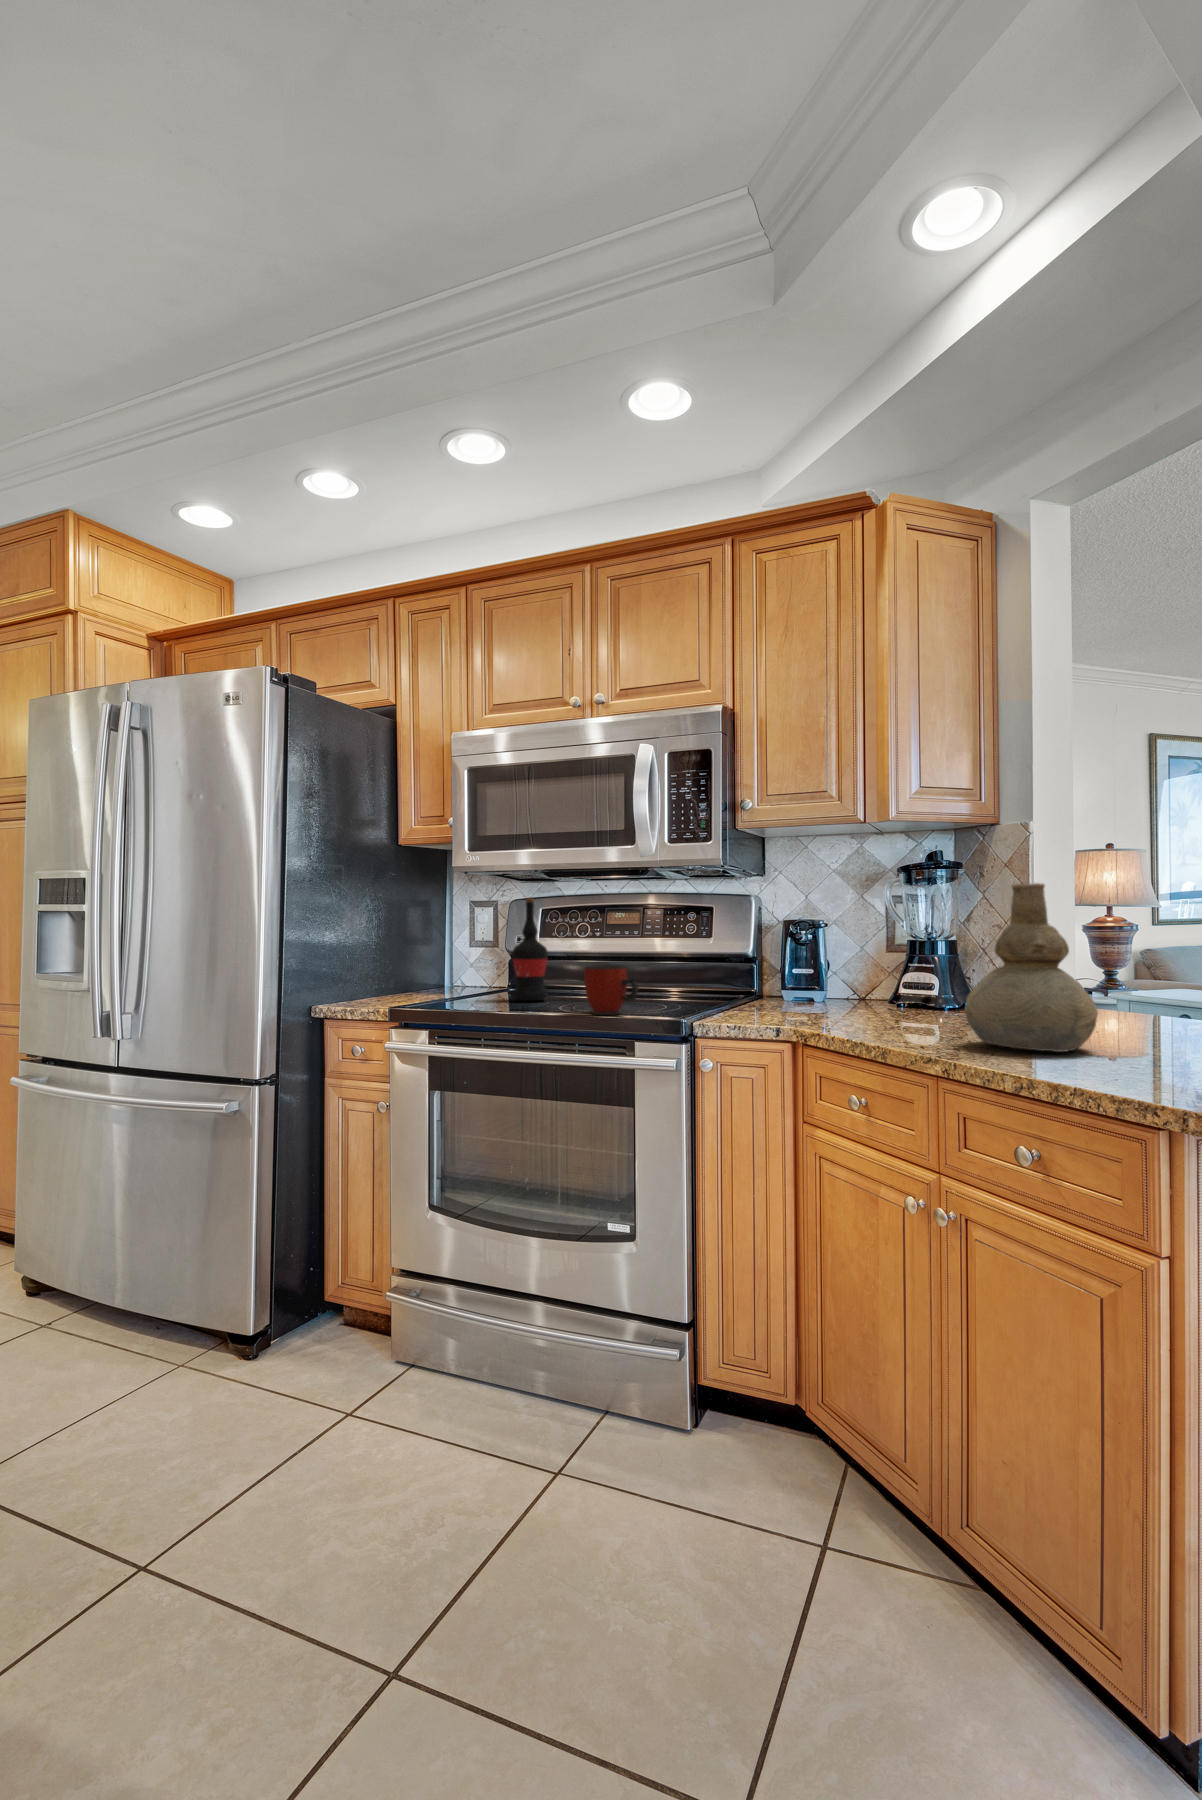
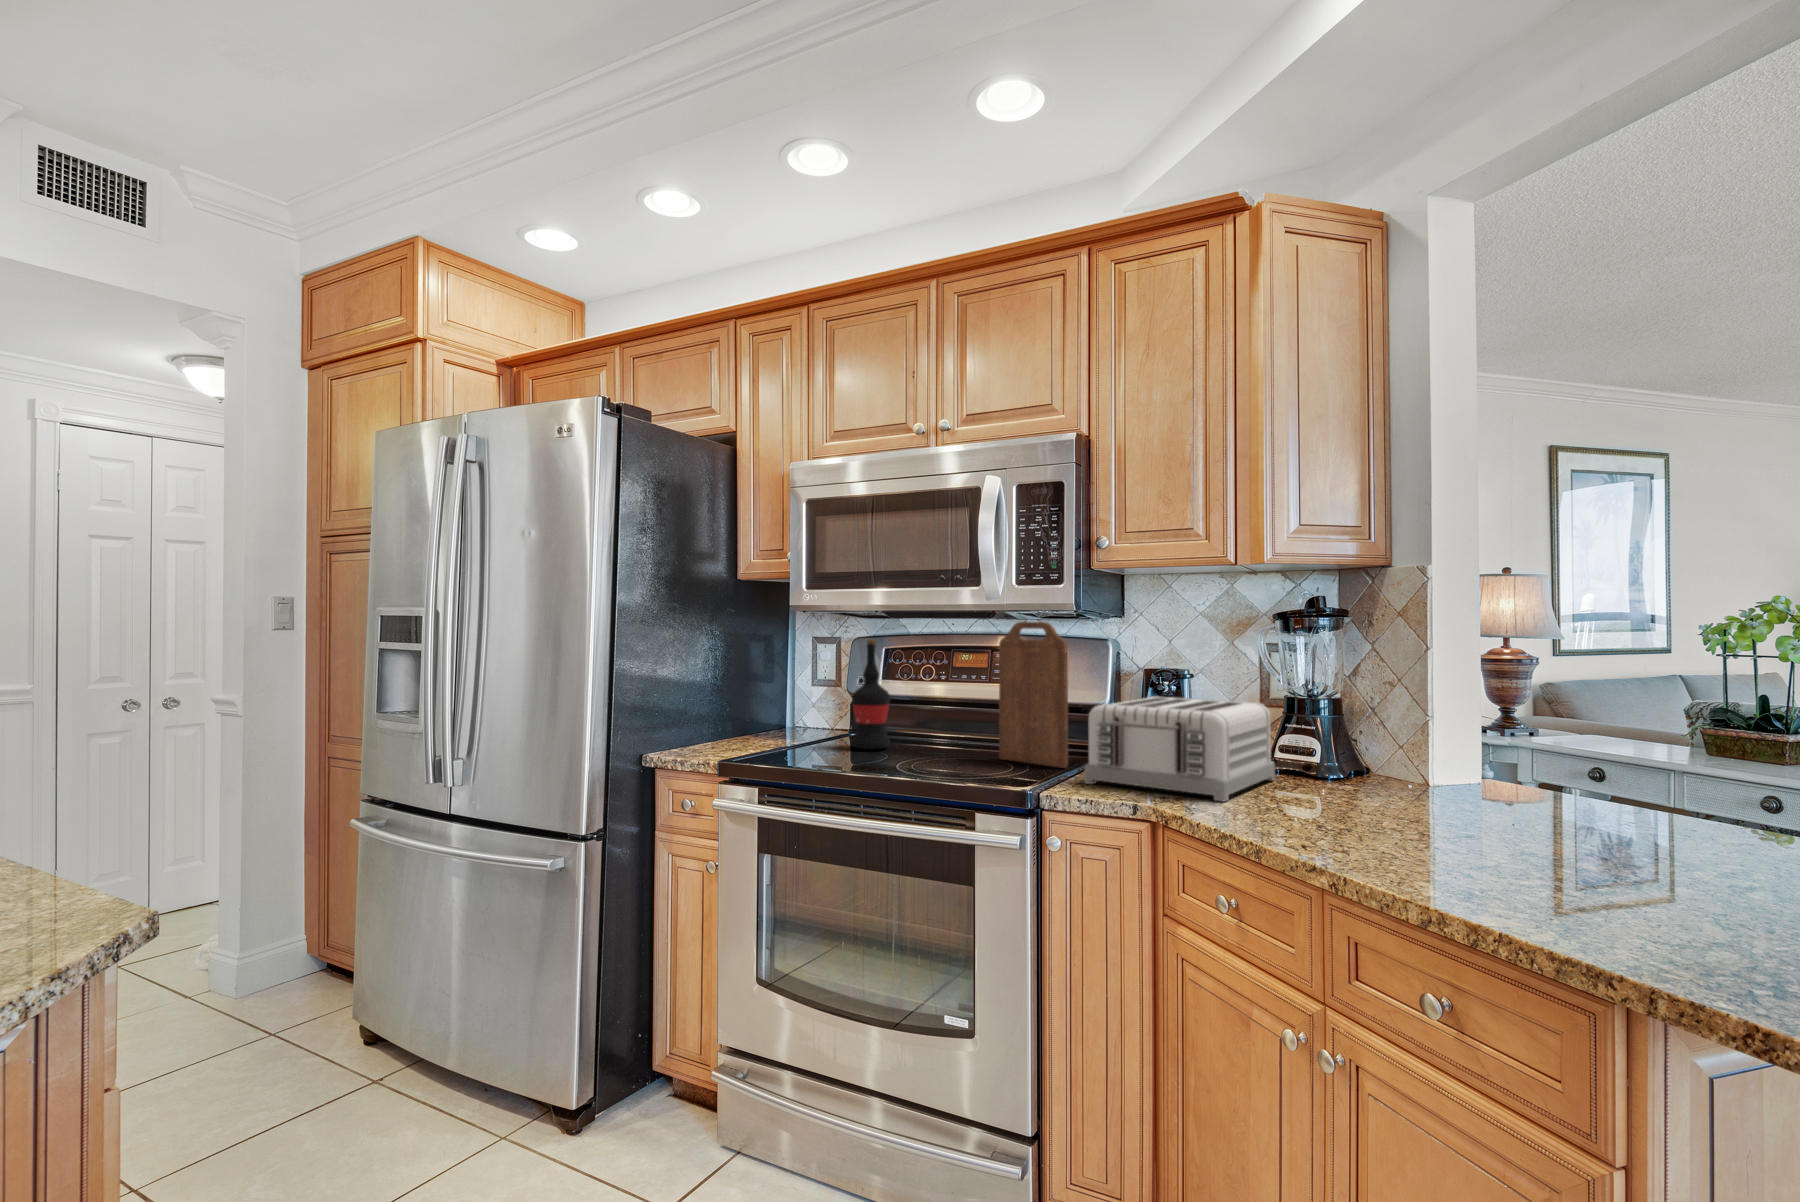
cutting board: none [651,876,715,1009] -> present [999,622,1068,768]
vase: present [965,883,1098,1052] -> none [1355,656,1519,861]
toaster: none [731,943,899,1026] -> present [1084,696,1275,802]
mug: present [584,964,639,1015] -> none [924,718,983,776]

